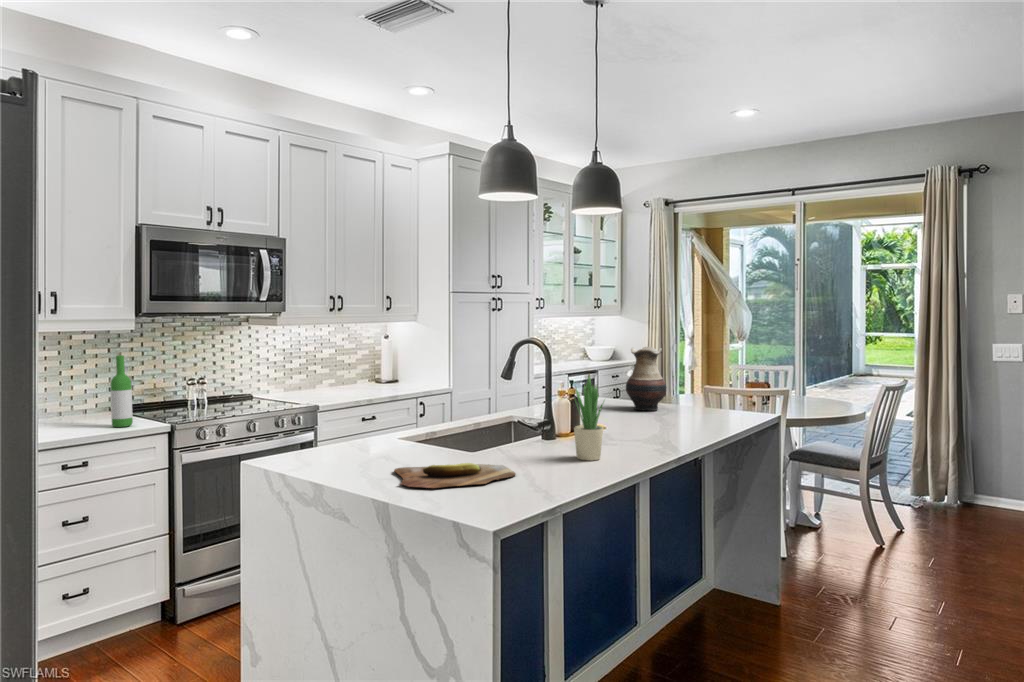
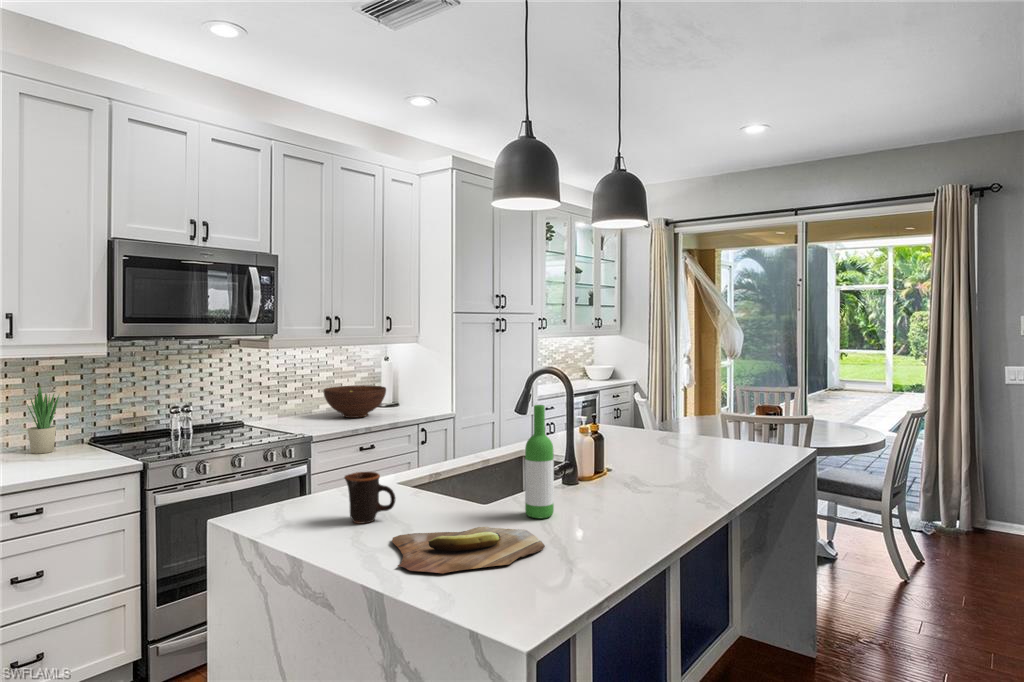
vase: present [626,347,666,411] -> none [645,373,690,443]
wine bottle: present [111,355,133,427] -> present [525,405,554,518]
fruit bowl: none [327,362,386,392] -> present [323,385,386,418]
potted plant: present [574,374,603,461] -> present [27,385,59,454]
mug: none [354,421,396,462] -> present [344,472,395,524]

